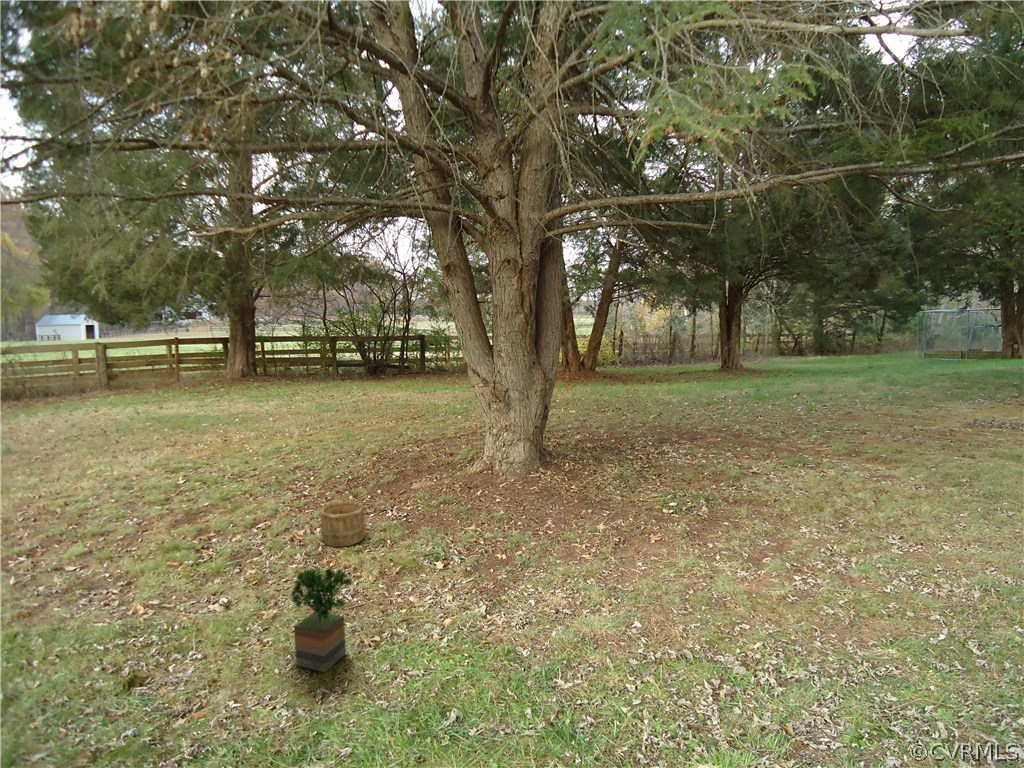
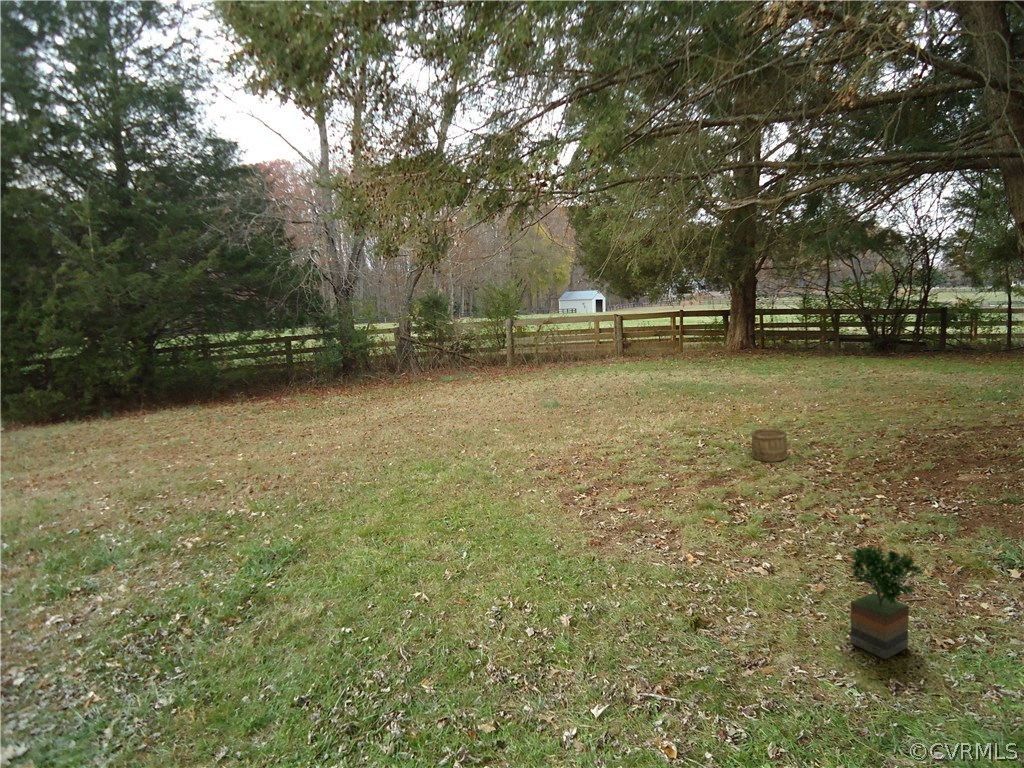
wooden bucket: present [319,501,365,547] -> present [751,429,787,462]

